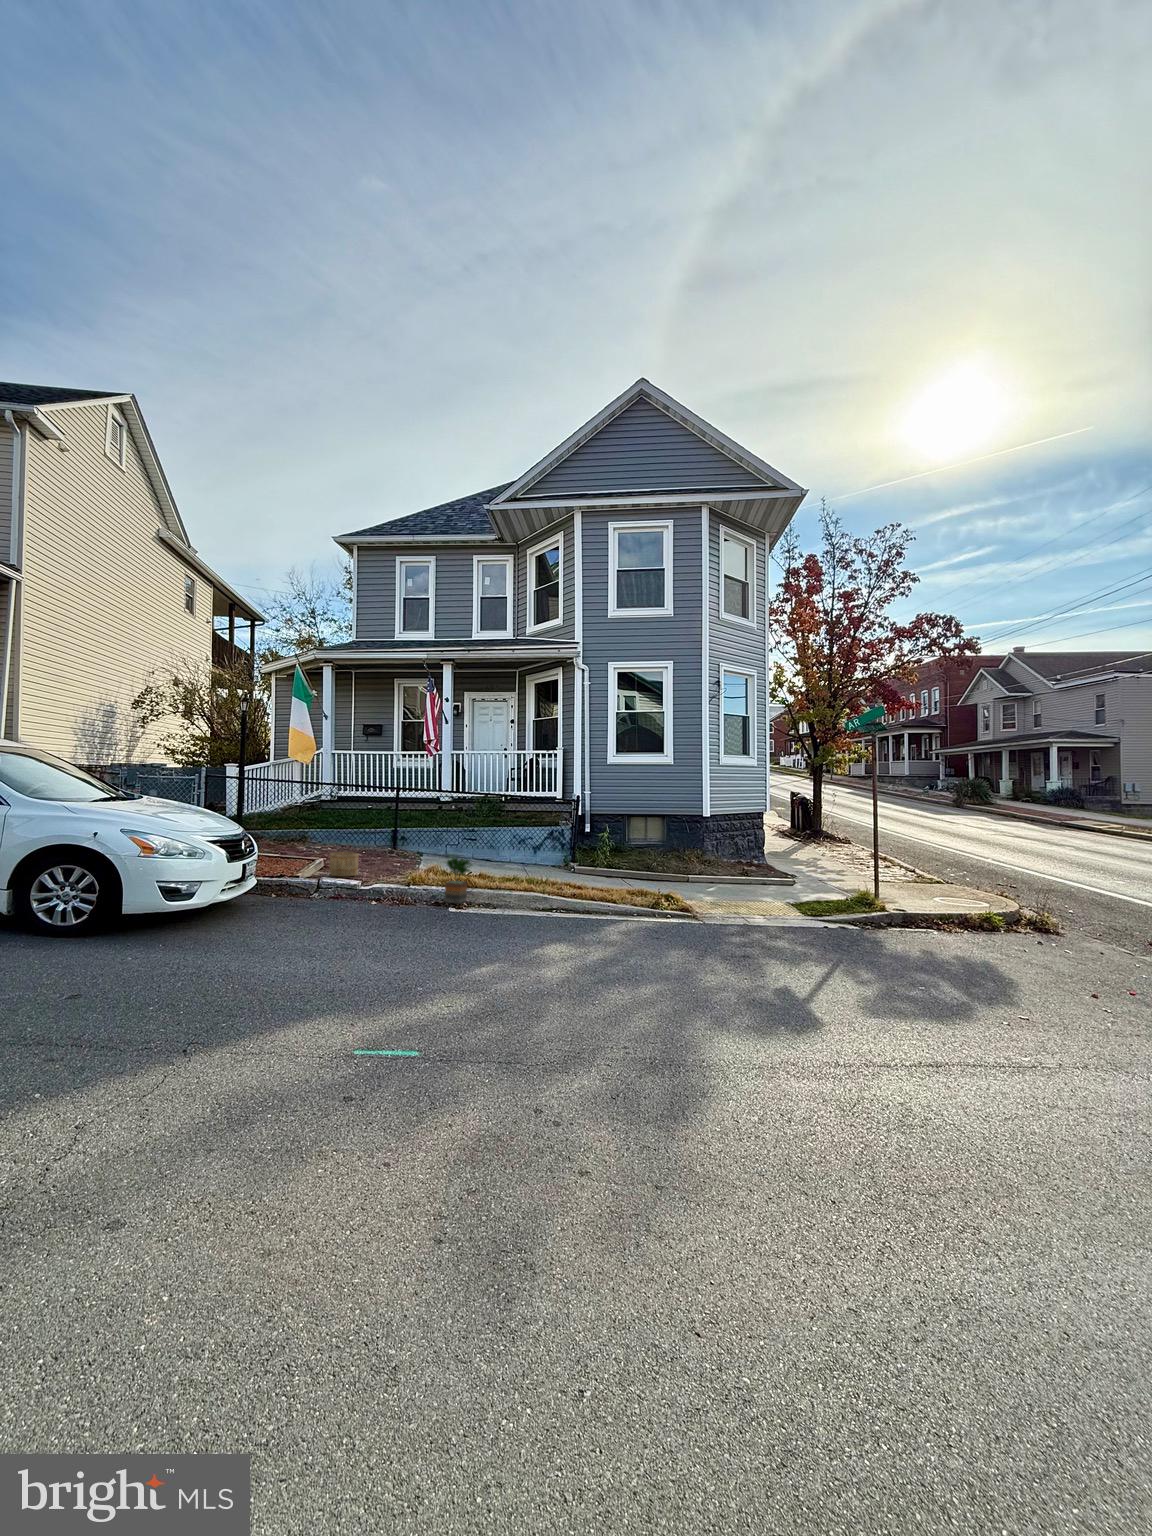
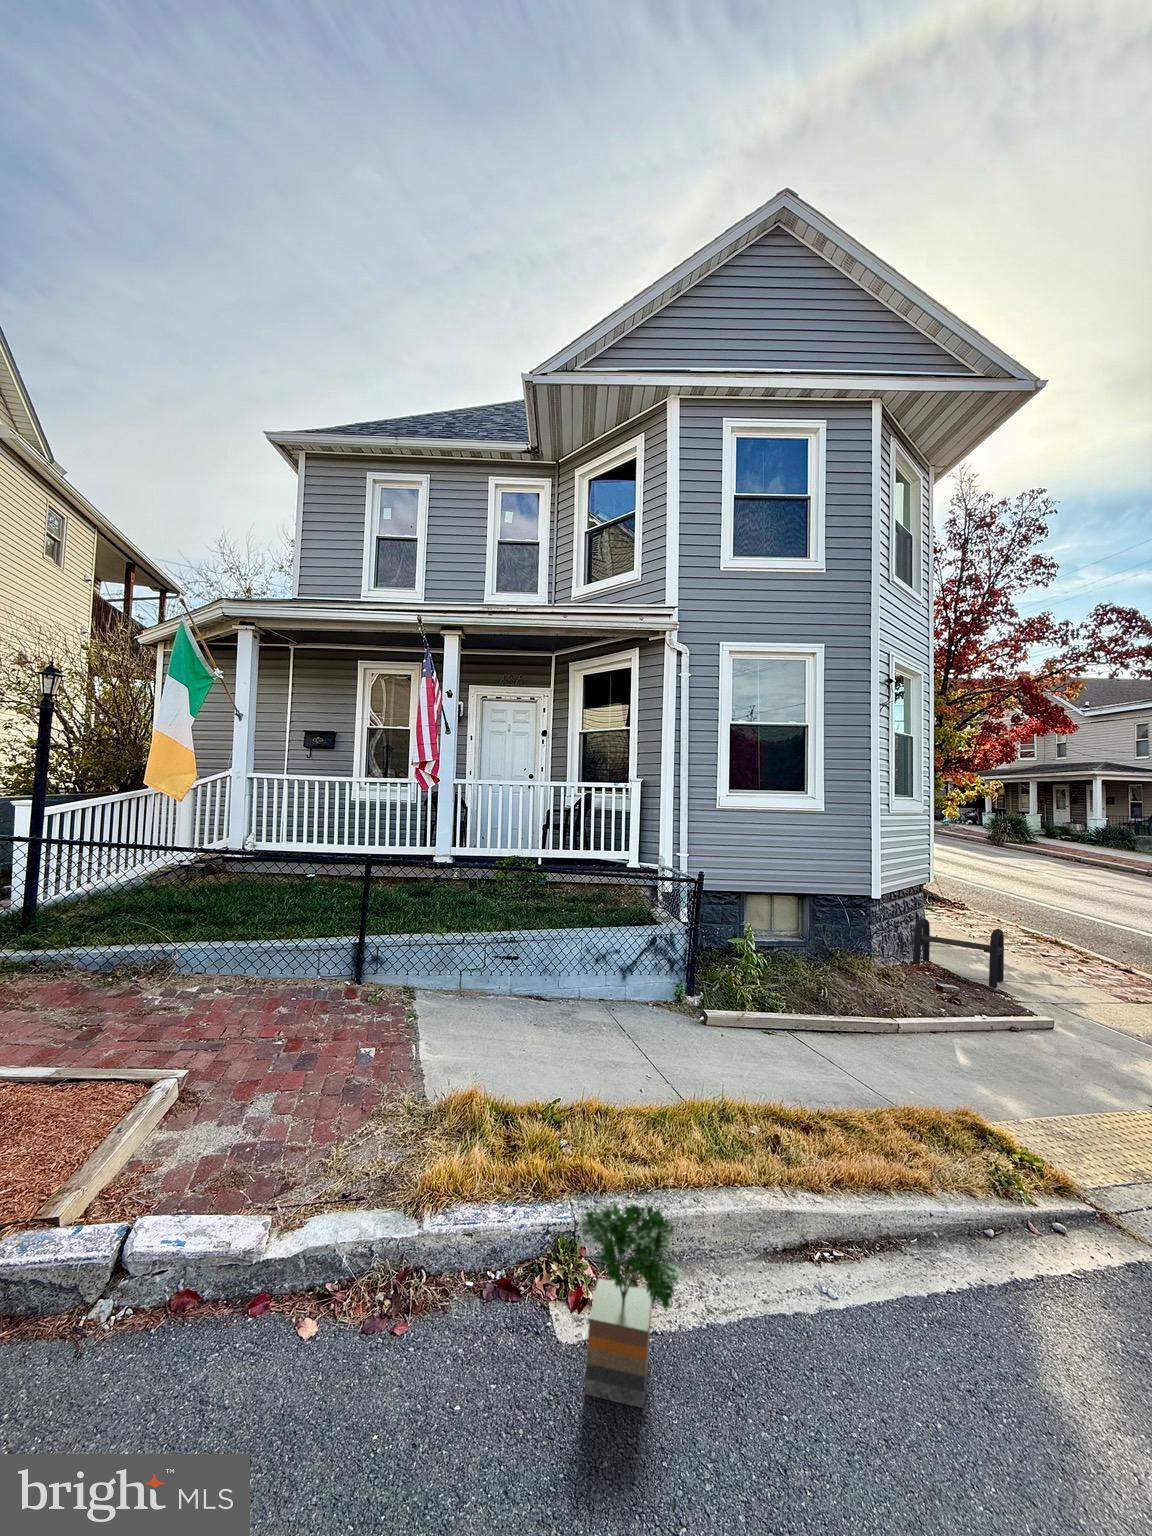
bench: none [740,832,795,870] -> present [913,918,1004,988]
wooden bucket: present [329,852,359,877] -> none [178,1103,277,1213]

